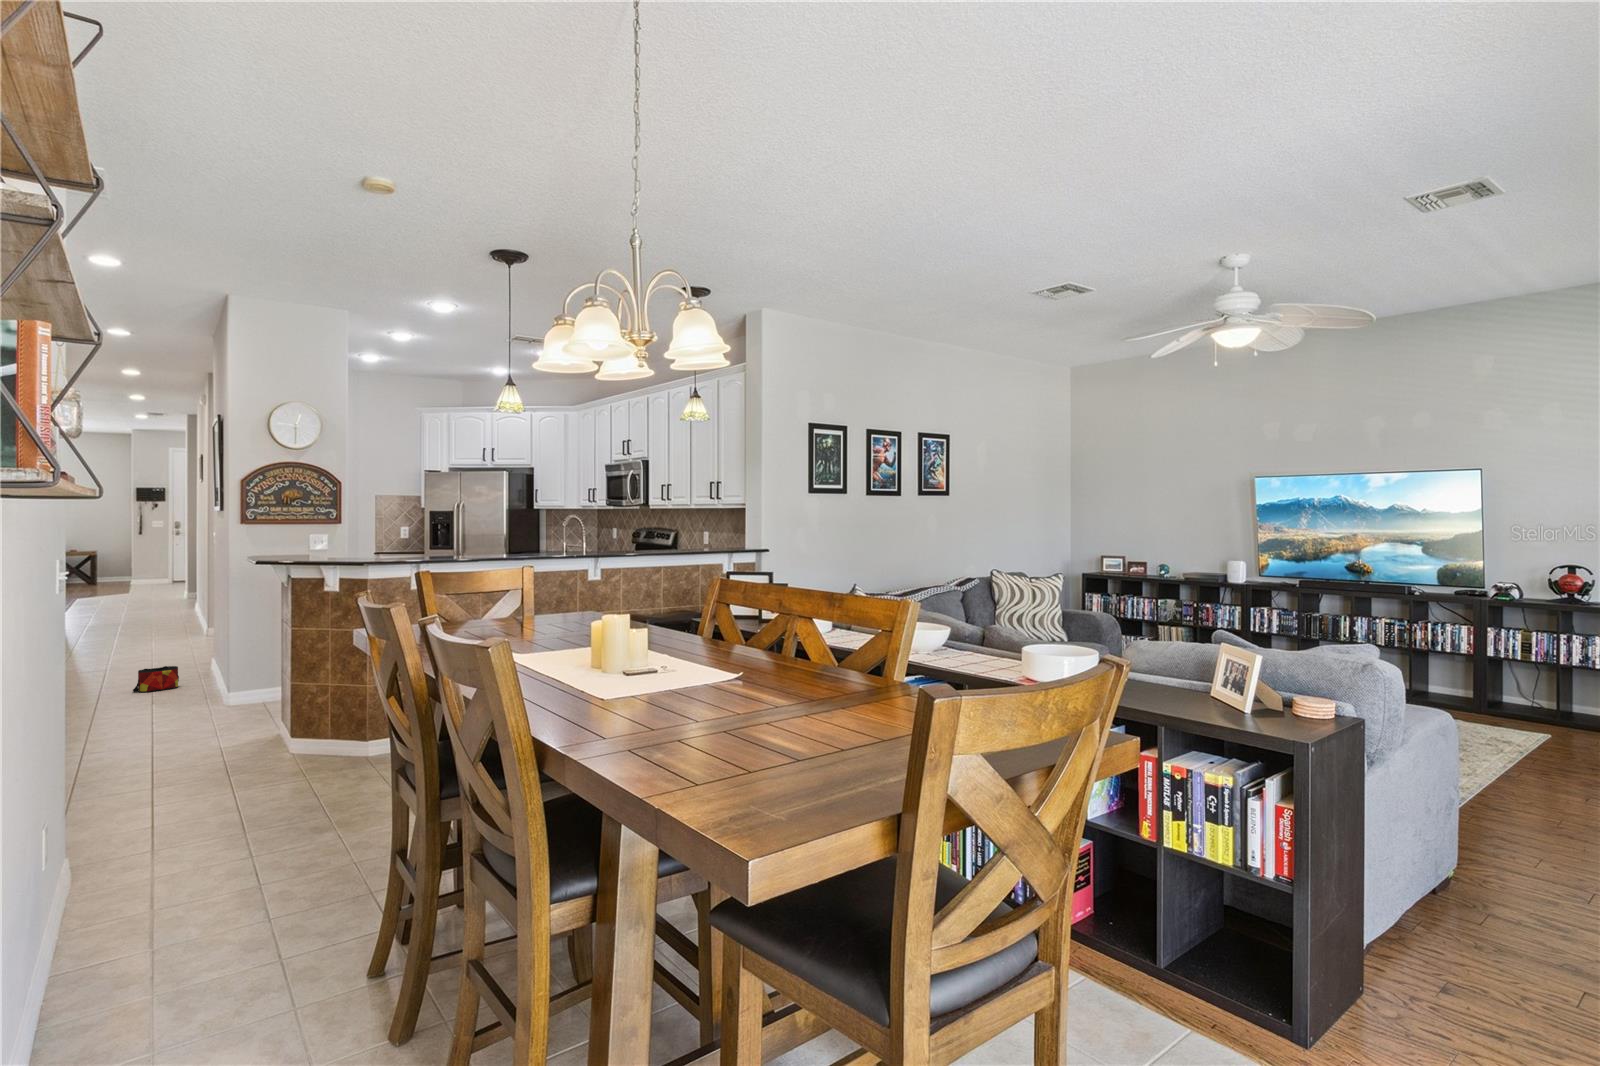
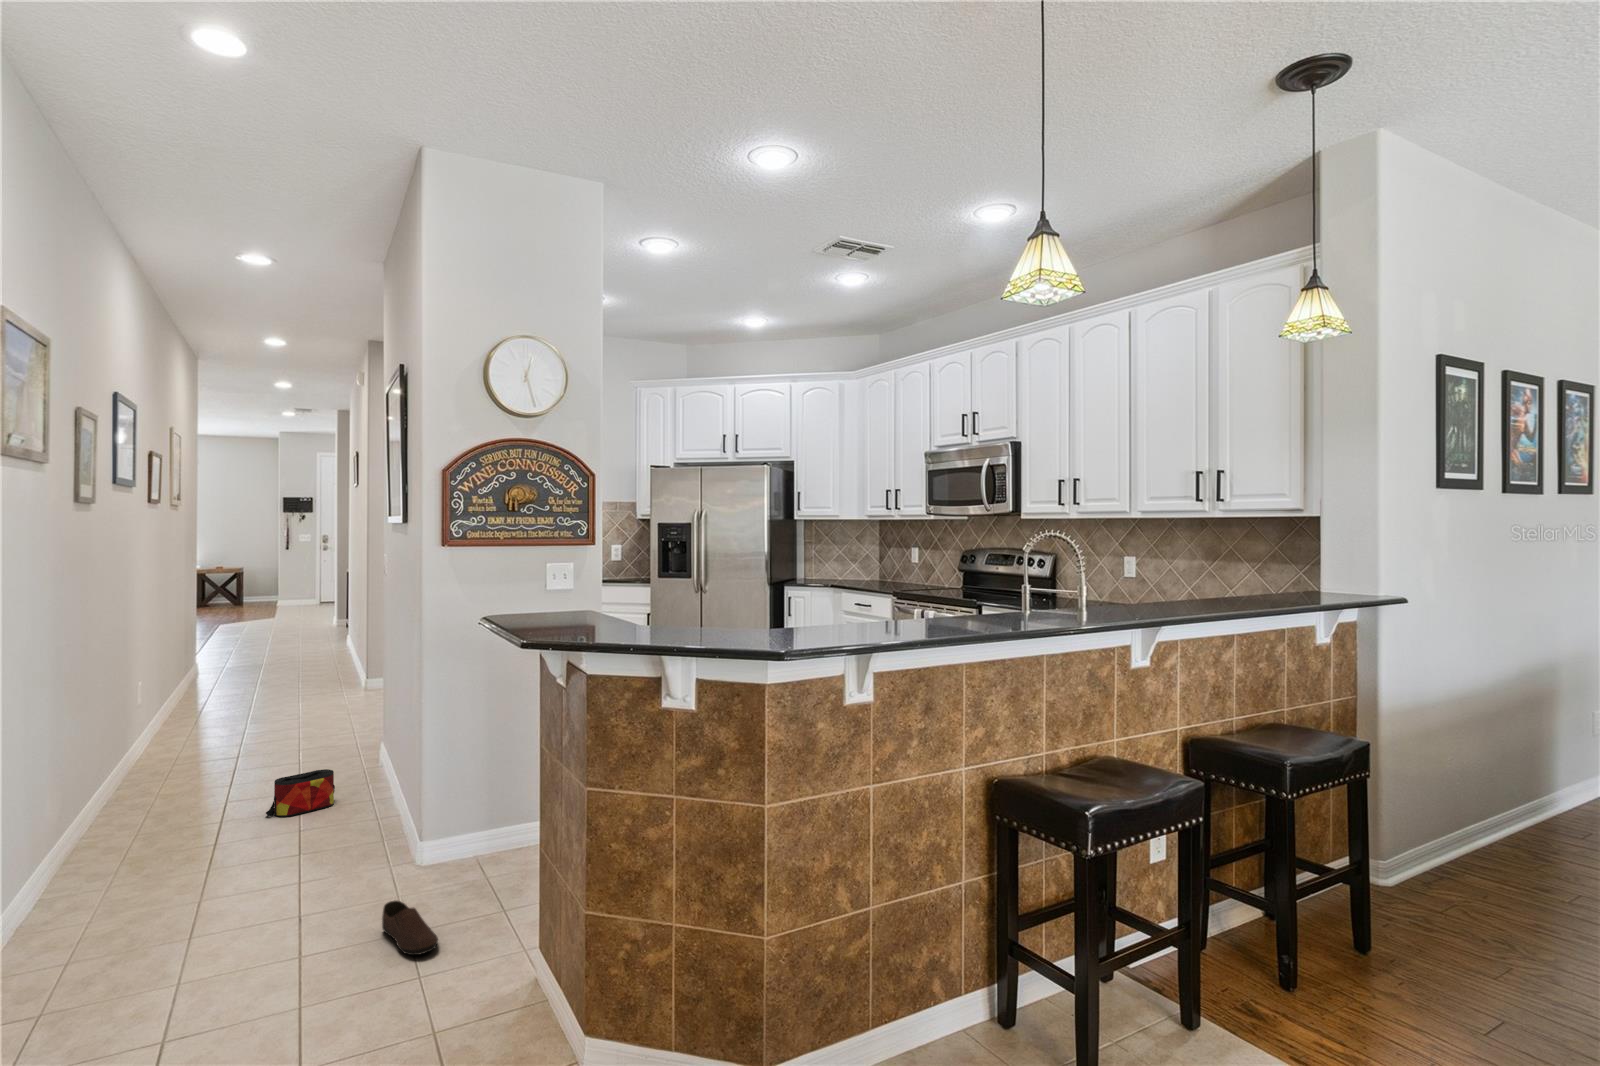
shoe: none [202,710,233,731] -> present [382,901,438,955]

